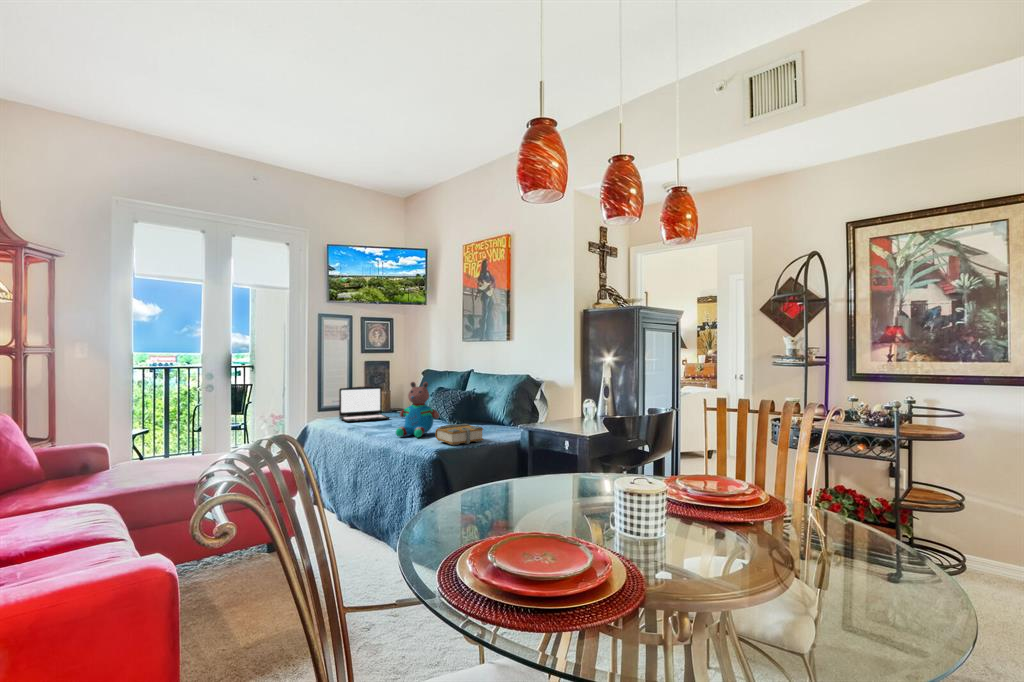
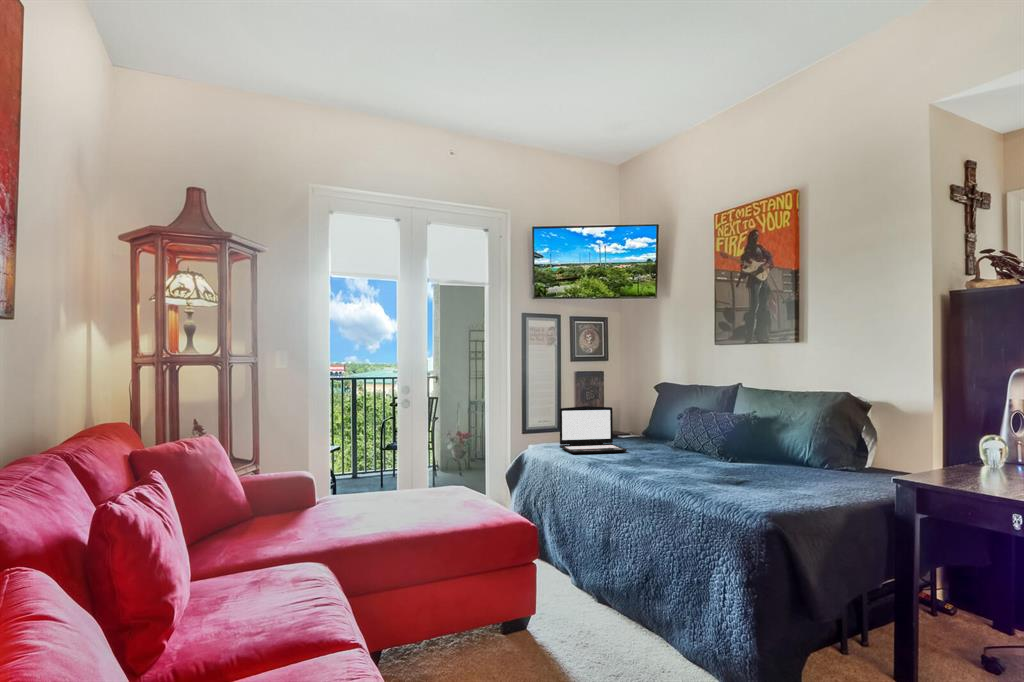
teddy bear: present [396,382,439,438] -> none [659,402,723,485]
book: present [435,424,483,446] -> none [730,469,811,504]

